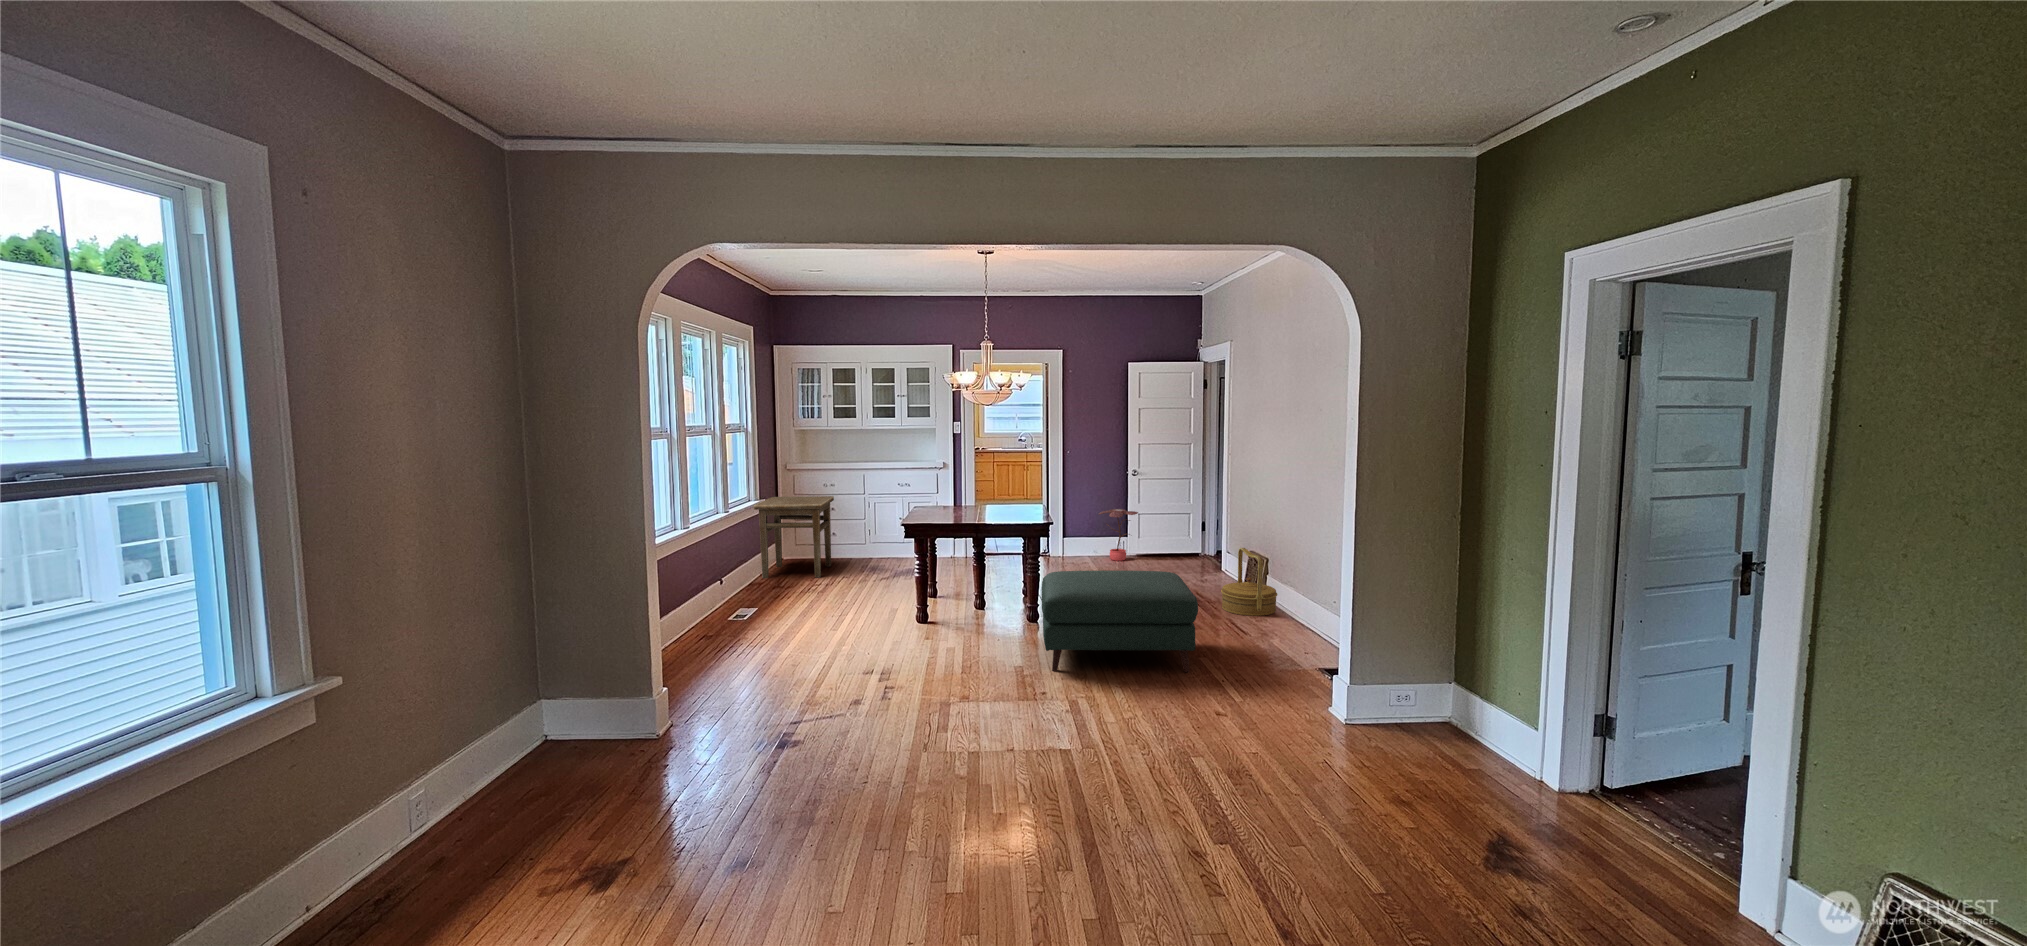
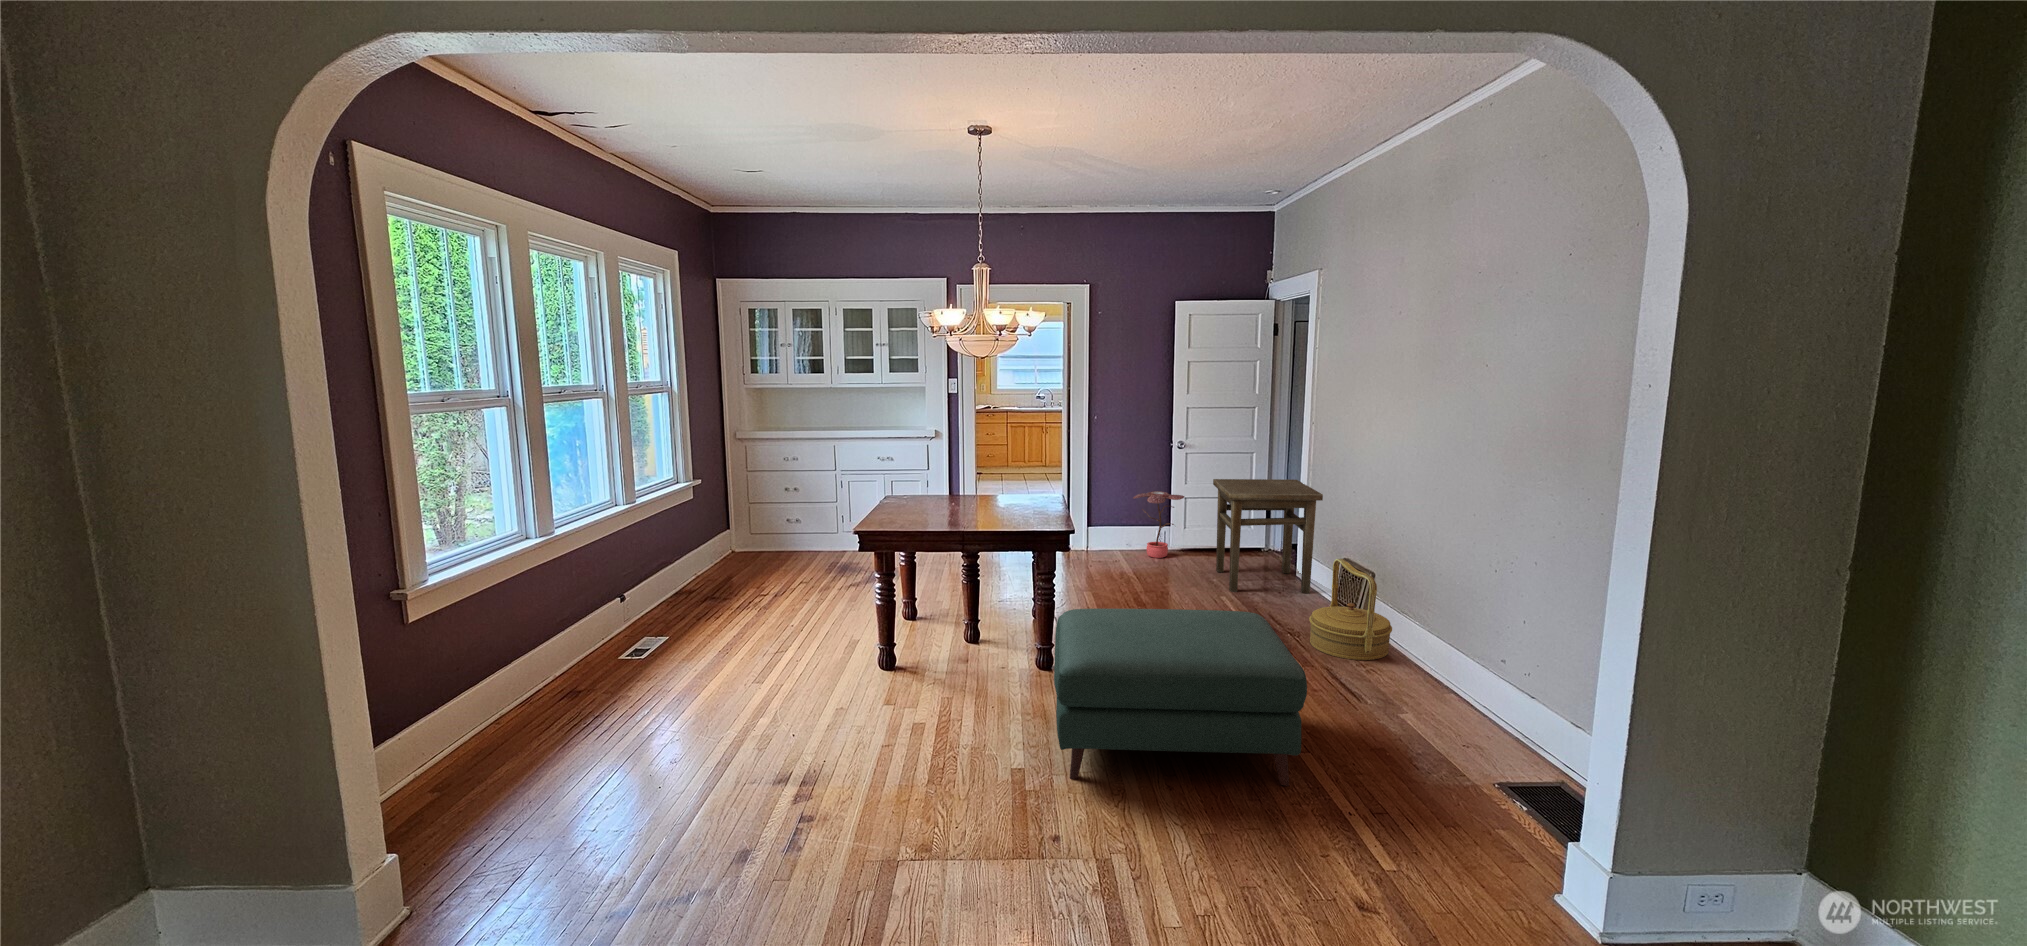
side table: present [754,496,834,578] -> present [1213,479,1323,593]

